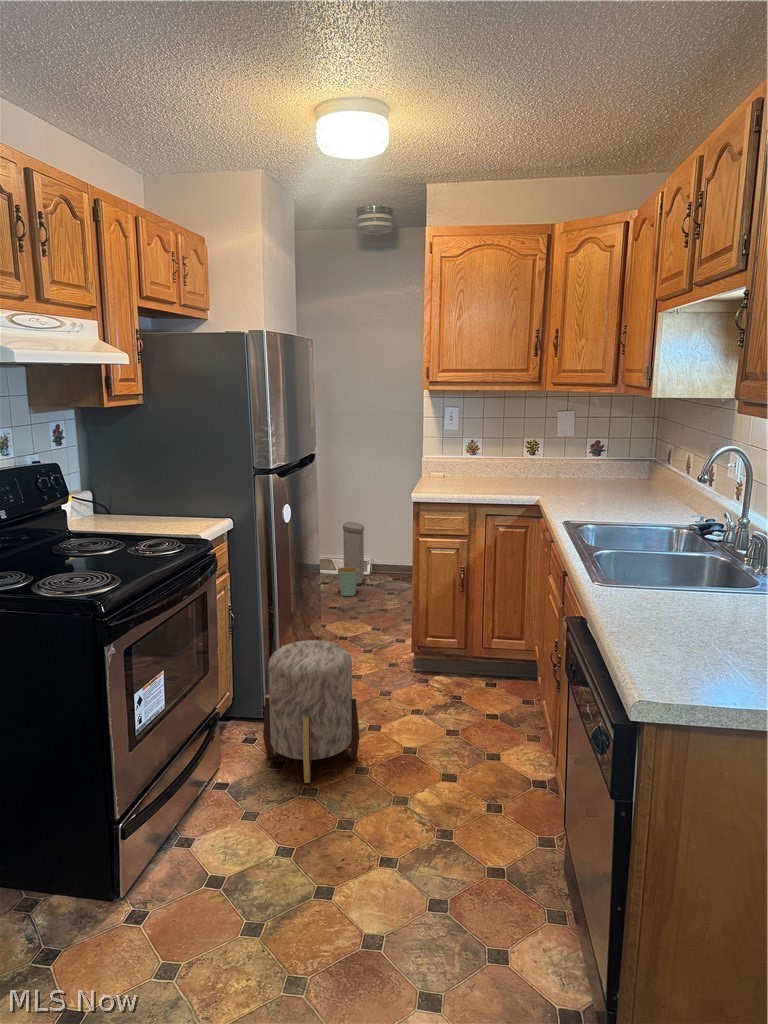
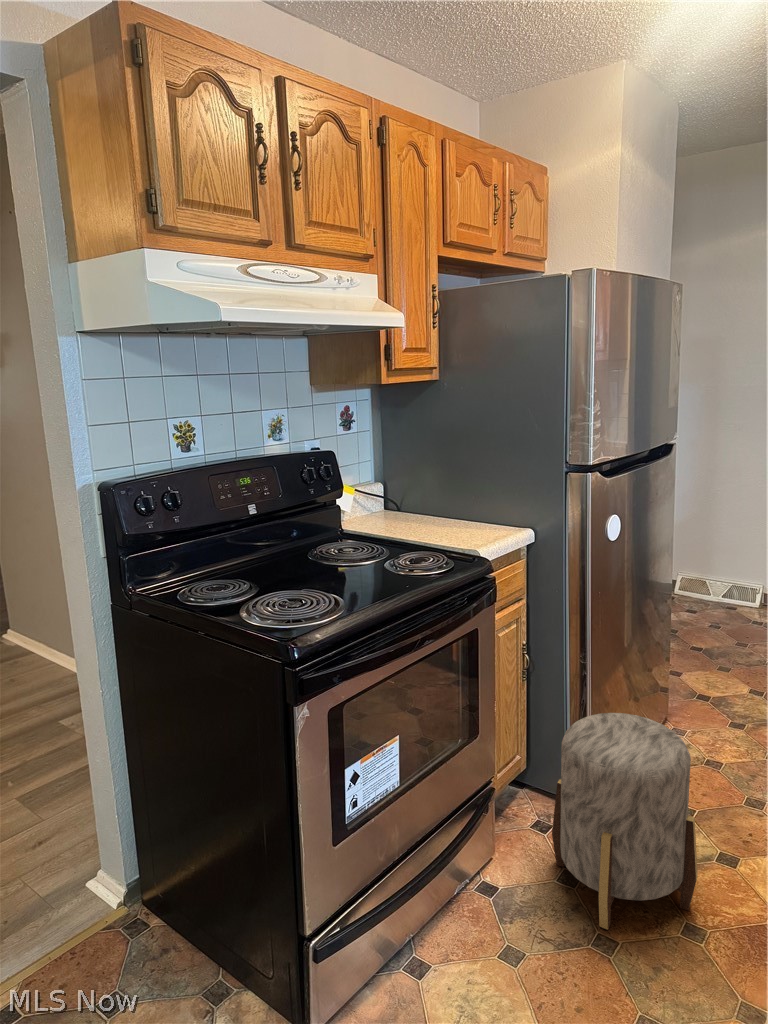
trash can: present [338,522,364,596] -> none [709,533,755,634]

